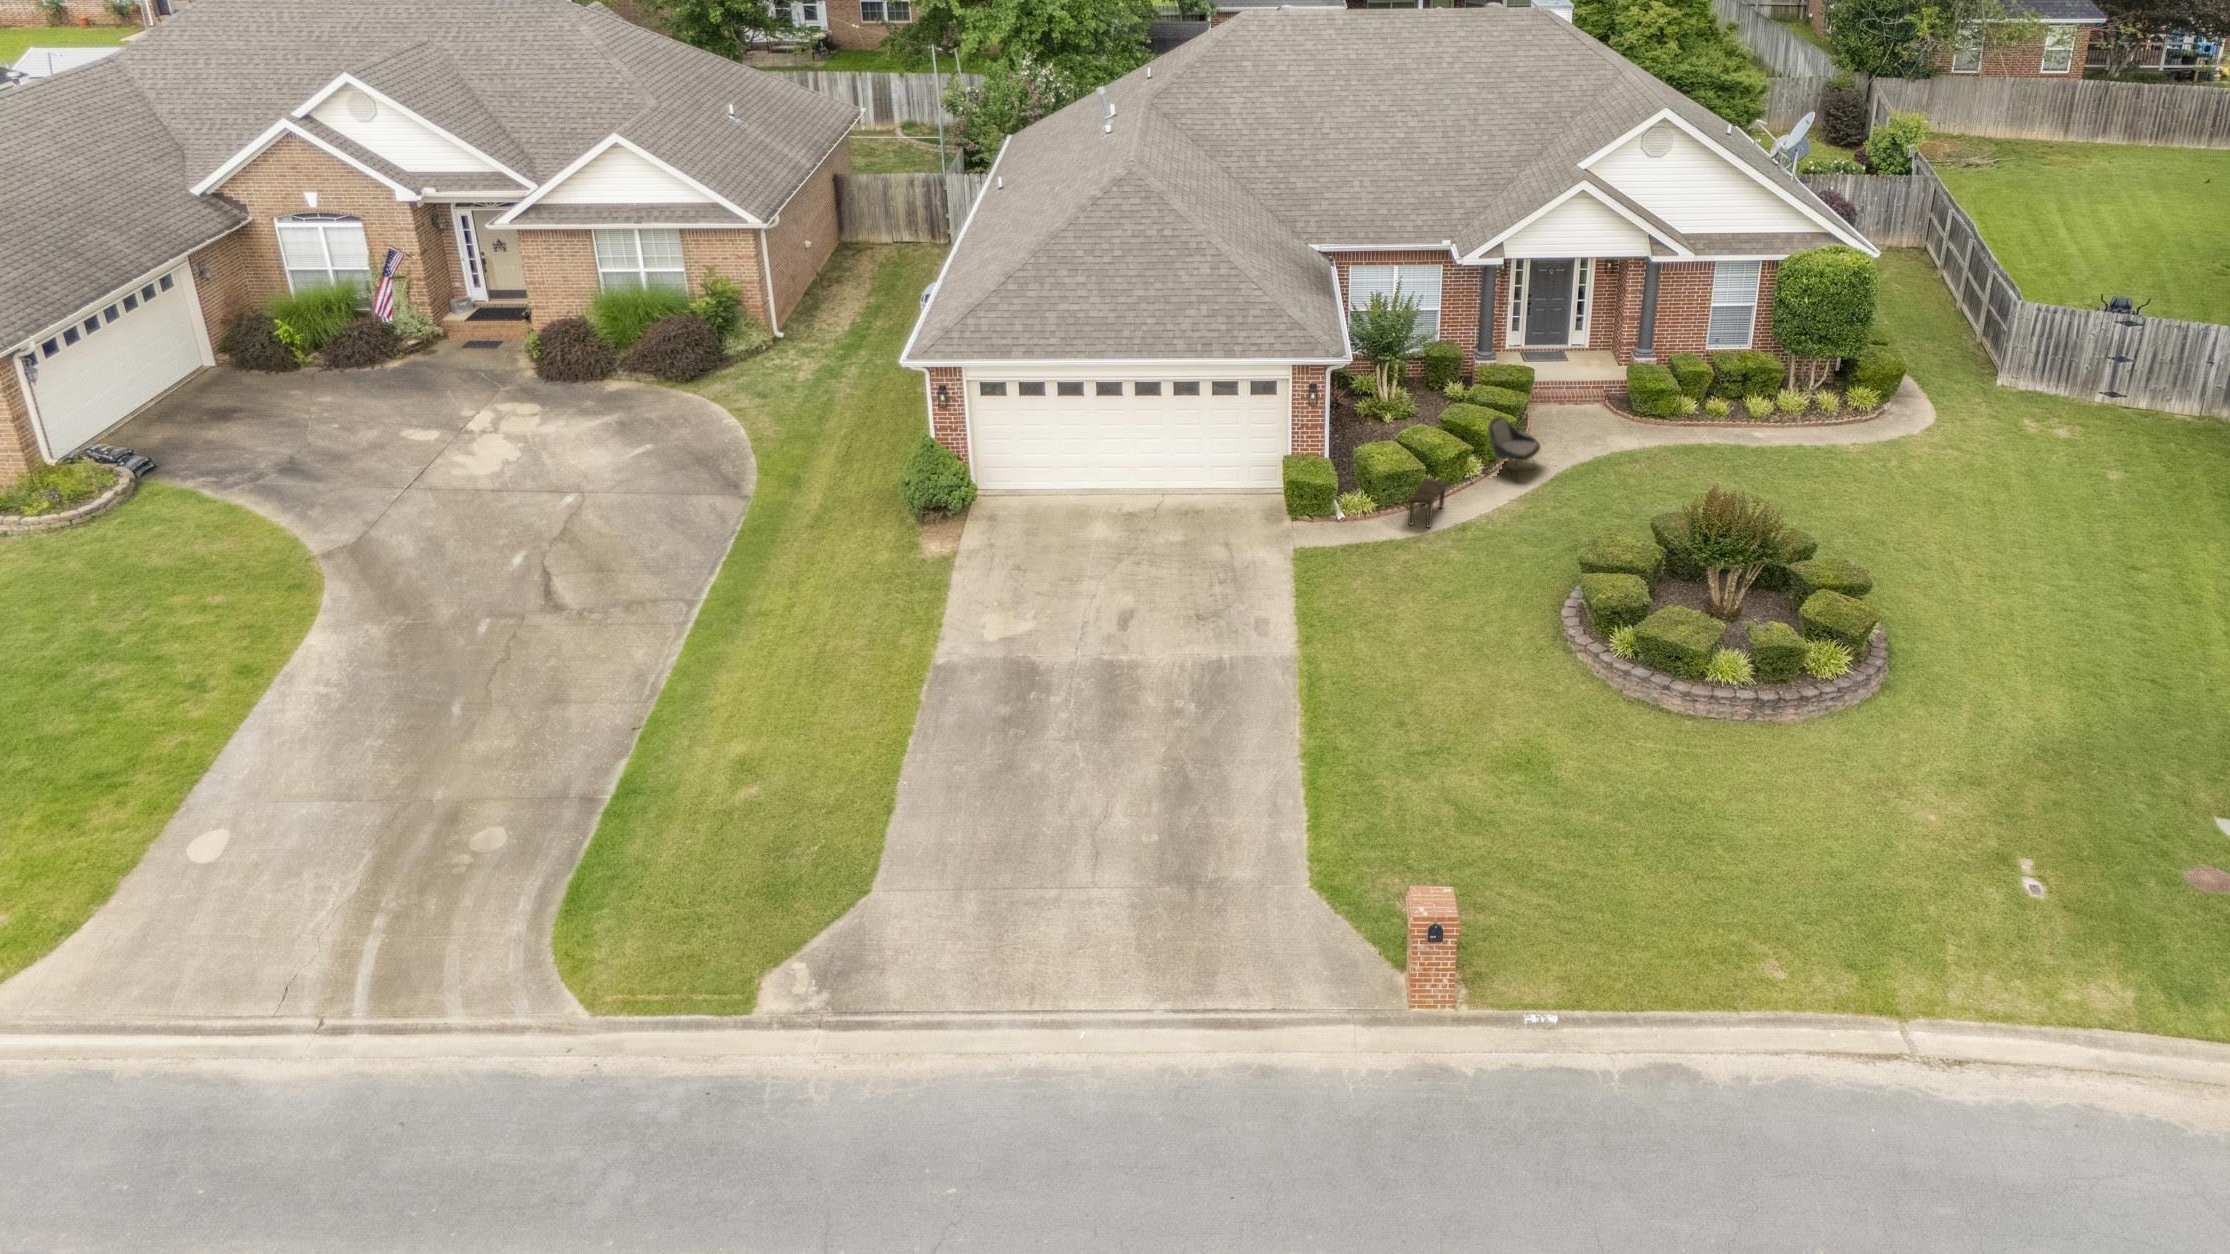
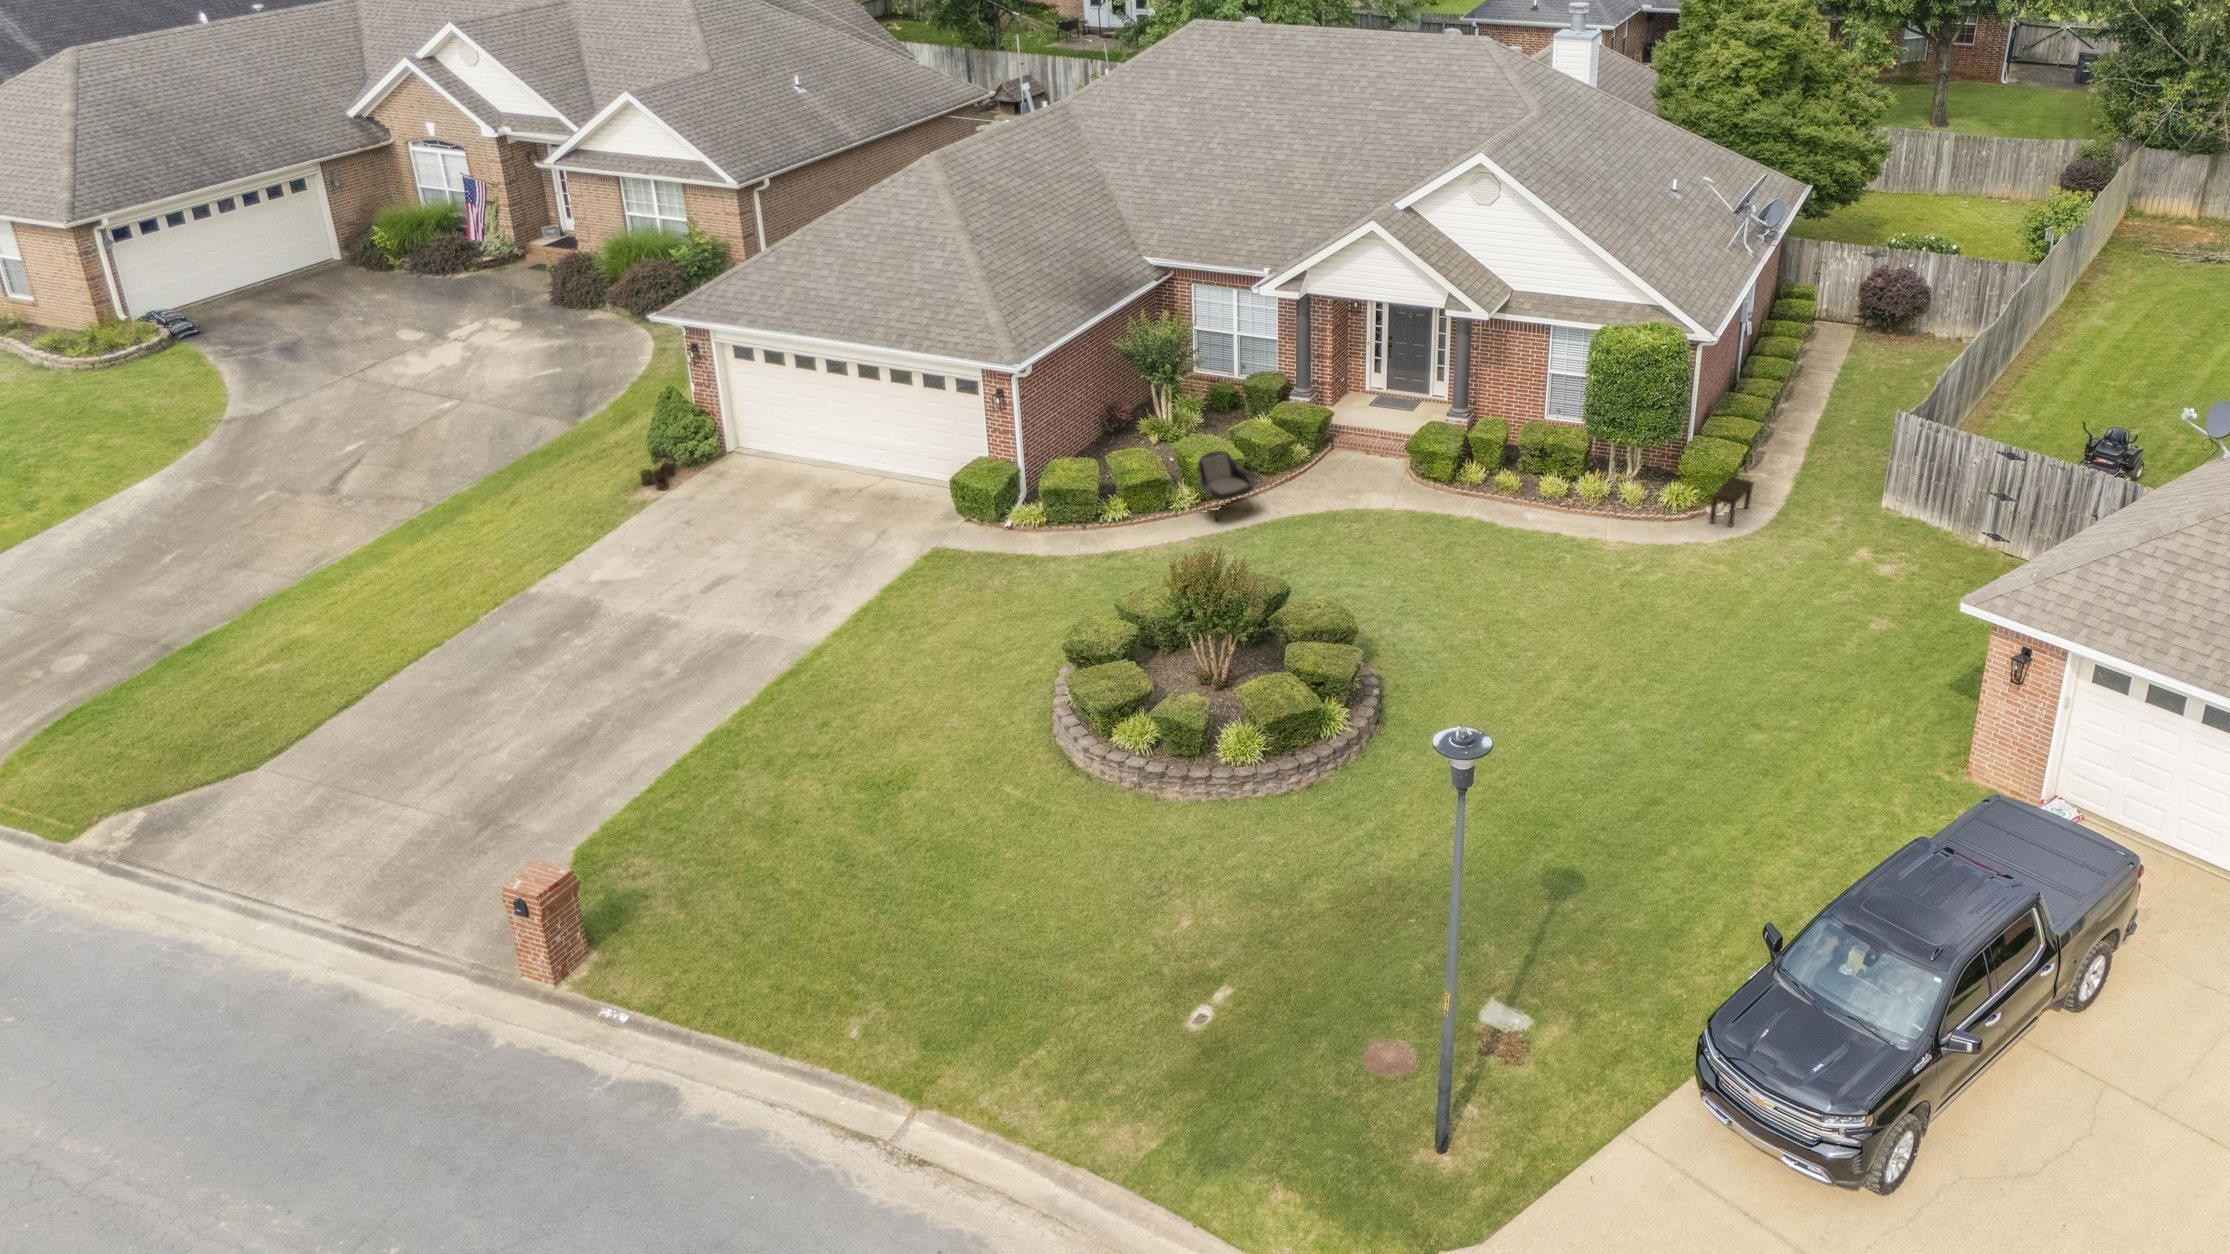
bench: present [1408,478,1447,528] -> present [1710,477,1754,526]
woven basket: none [911,516,948,546] -> present [641,463,676,490]

